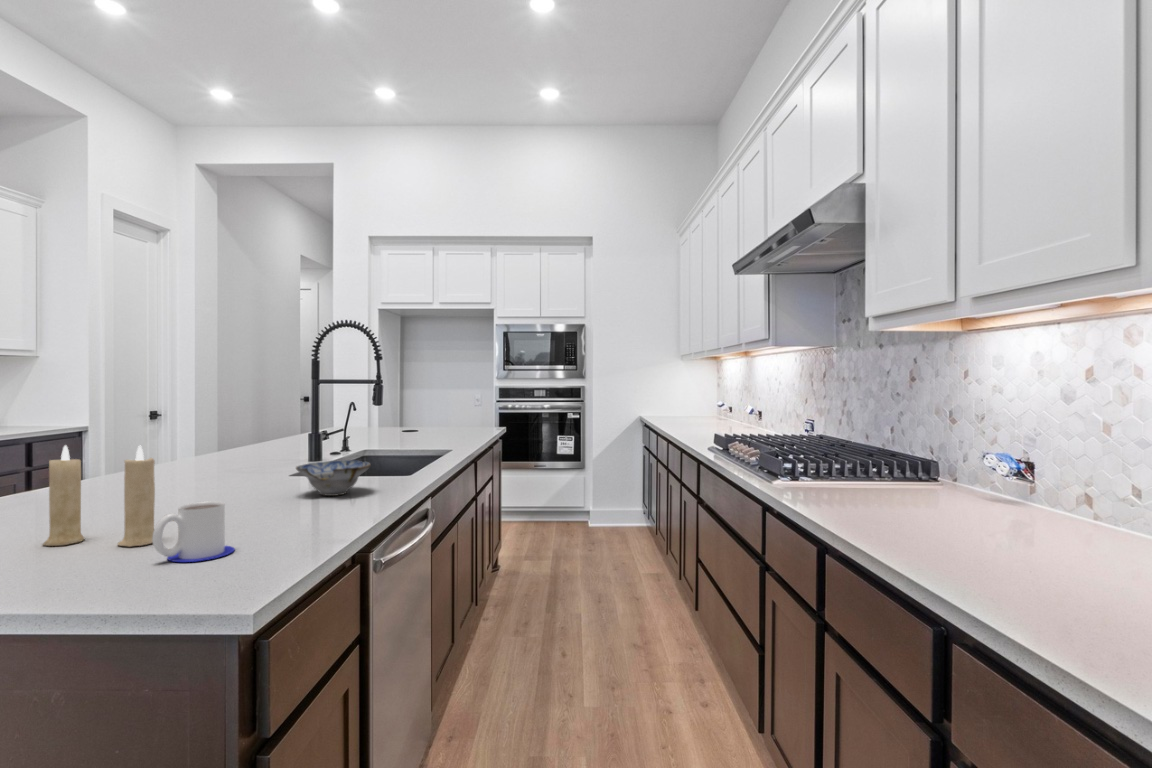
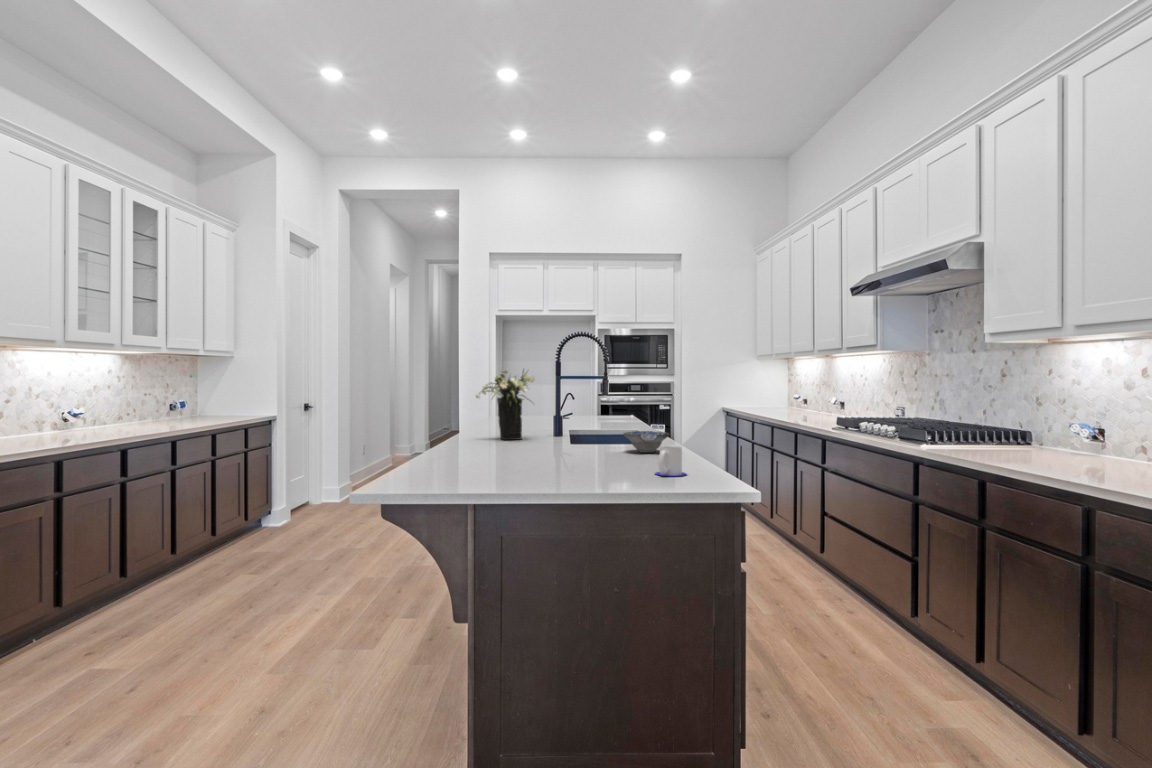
flower arrangement: none [168,368,270,468] -> present [476,370,535,440]
candle: present [43,445,155,547] -> none [565,413,627,472]

